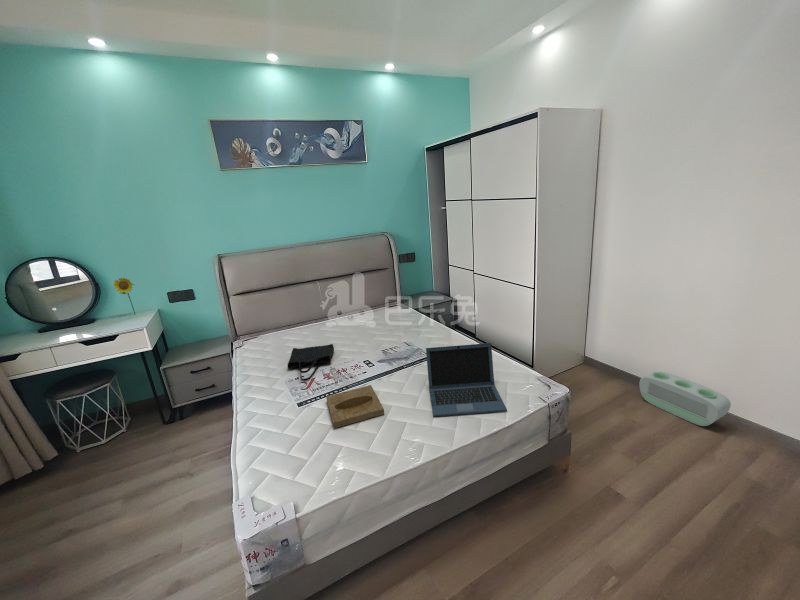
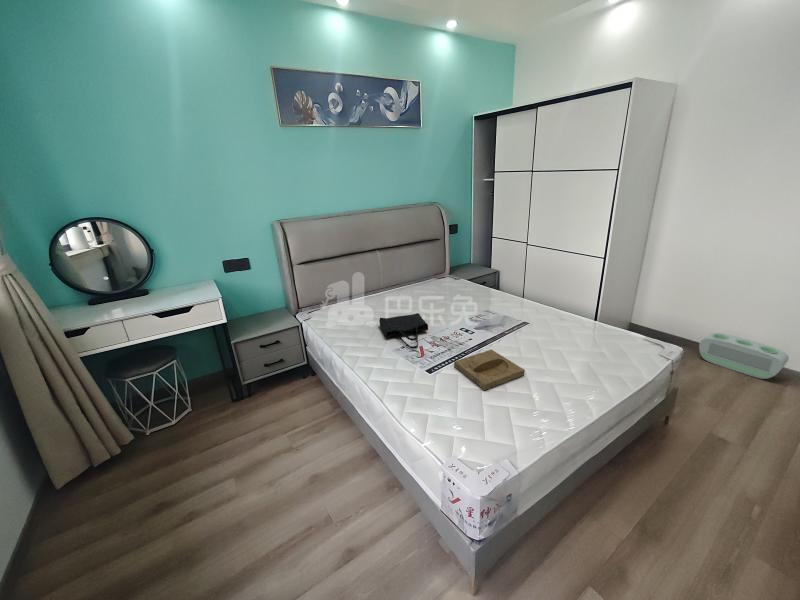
flower: present [114,278,135,314] -> none [171,243,193,285]
laptop: present [426,343,507,417] -> none [548,305,642,375]

